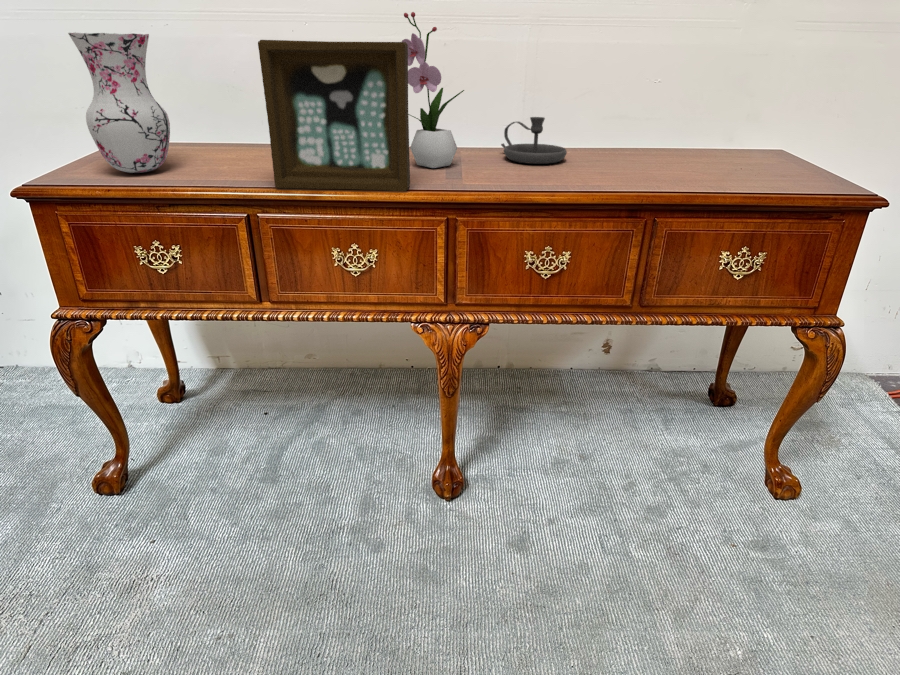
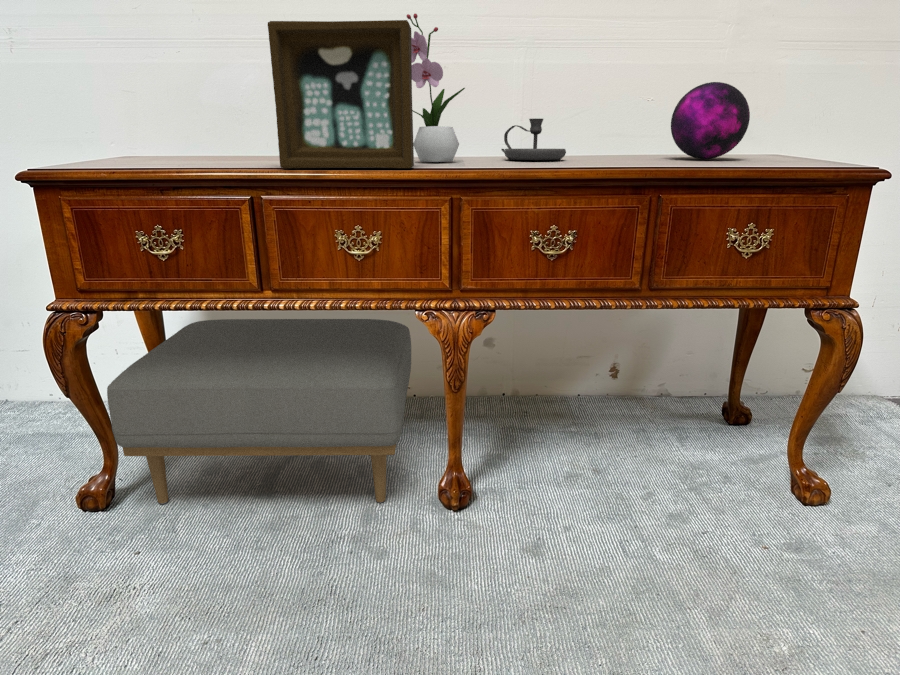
vase: present [68,32,170,173] -> none [86,24,178,165]
decorative orb: none [676,82,758,162] -> present [671,82,750,159]
ottoman: none [115,306,408,490] -> present [107,319,411,504]

